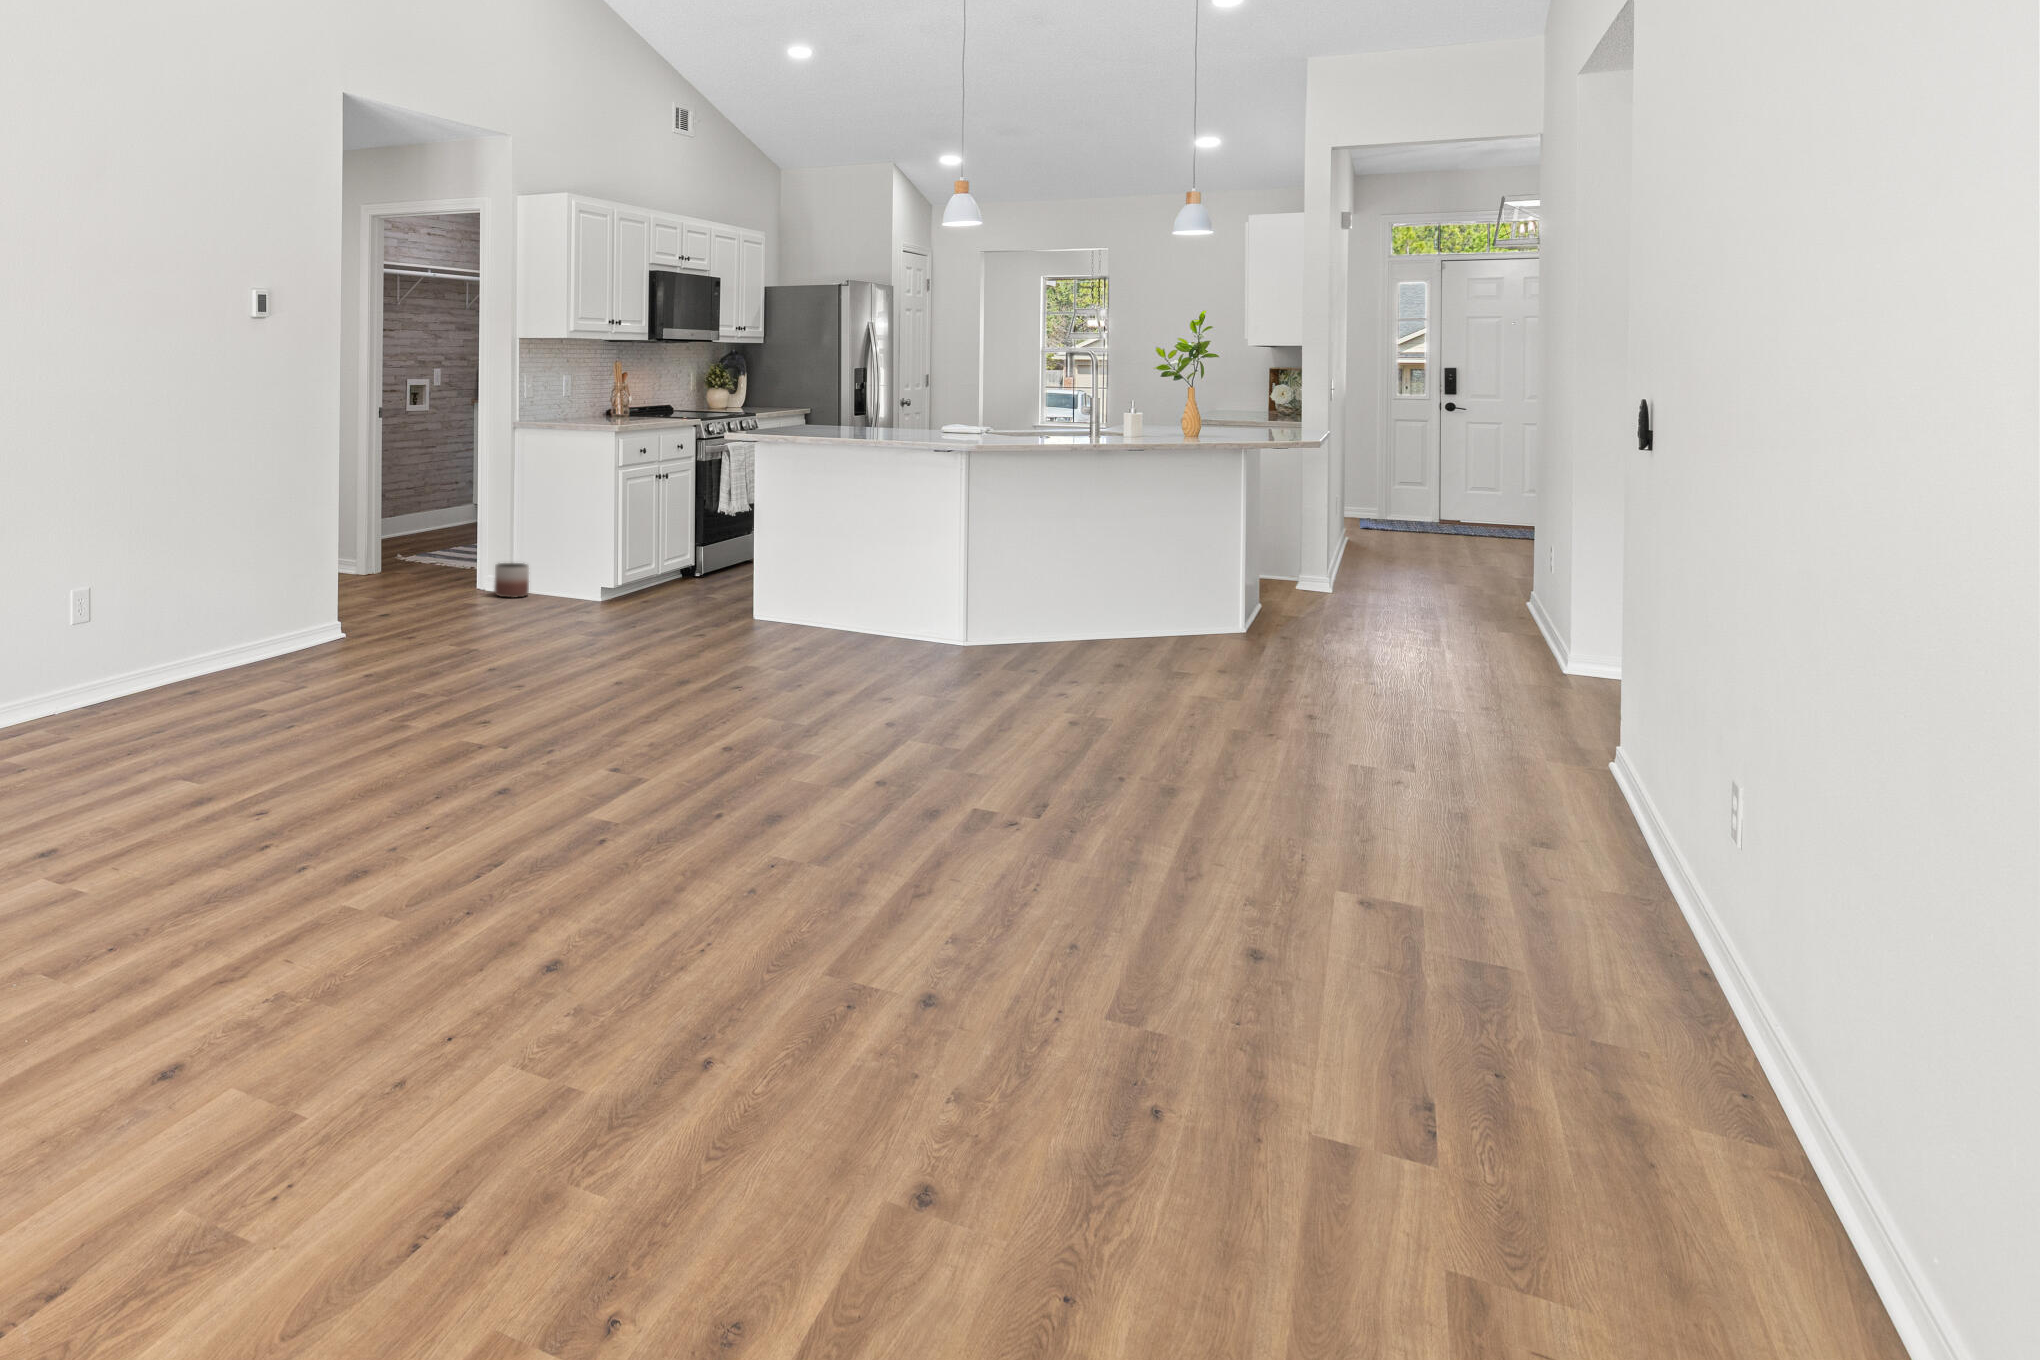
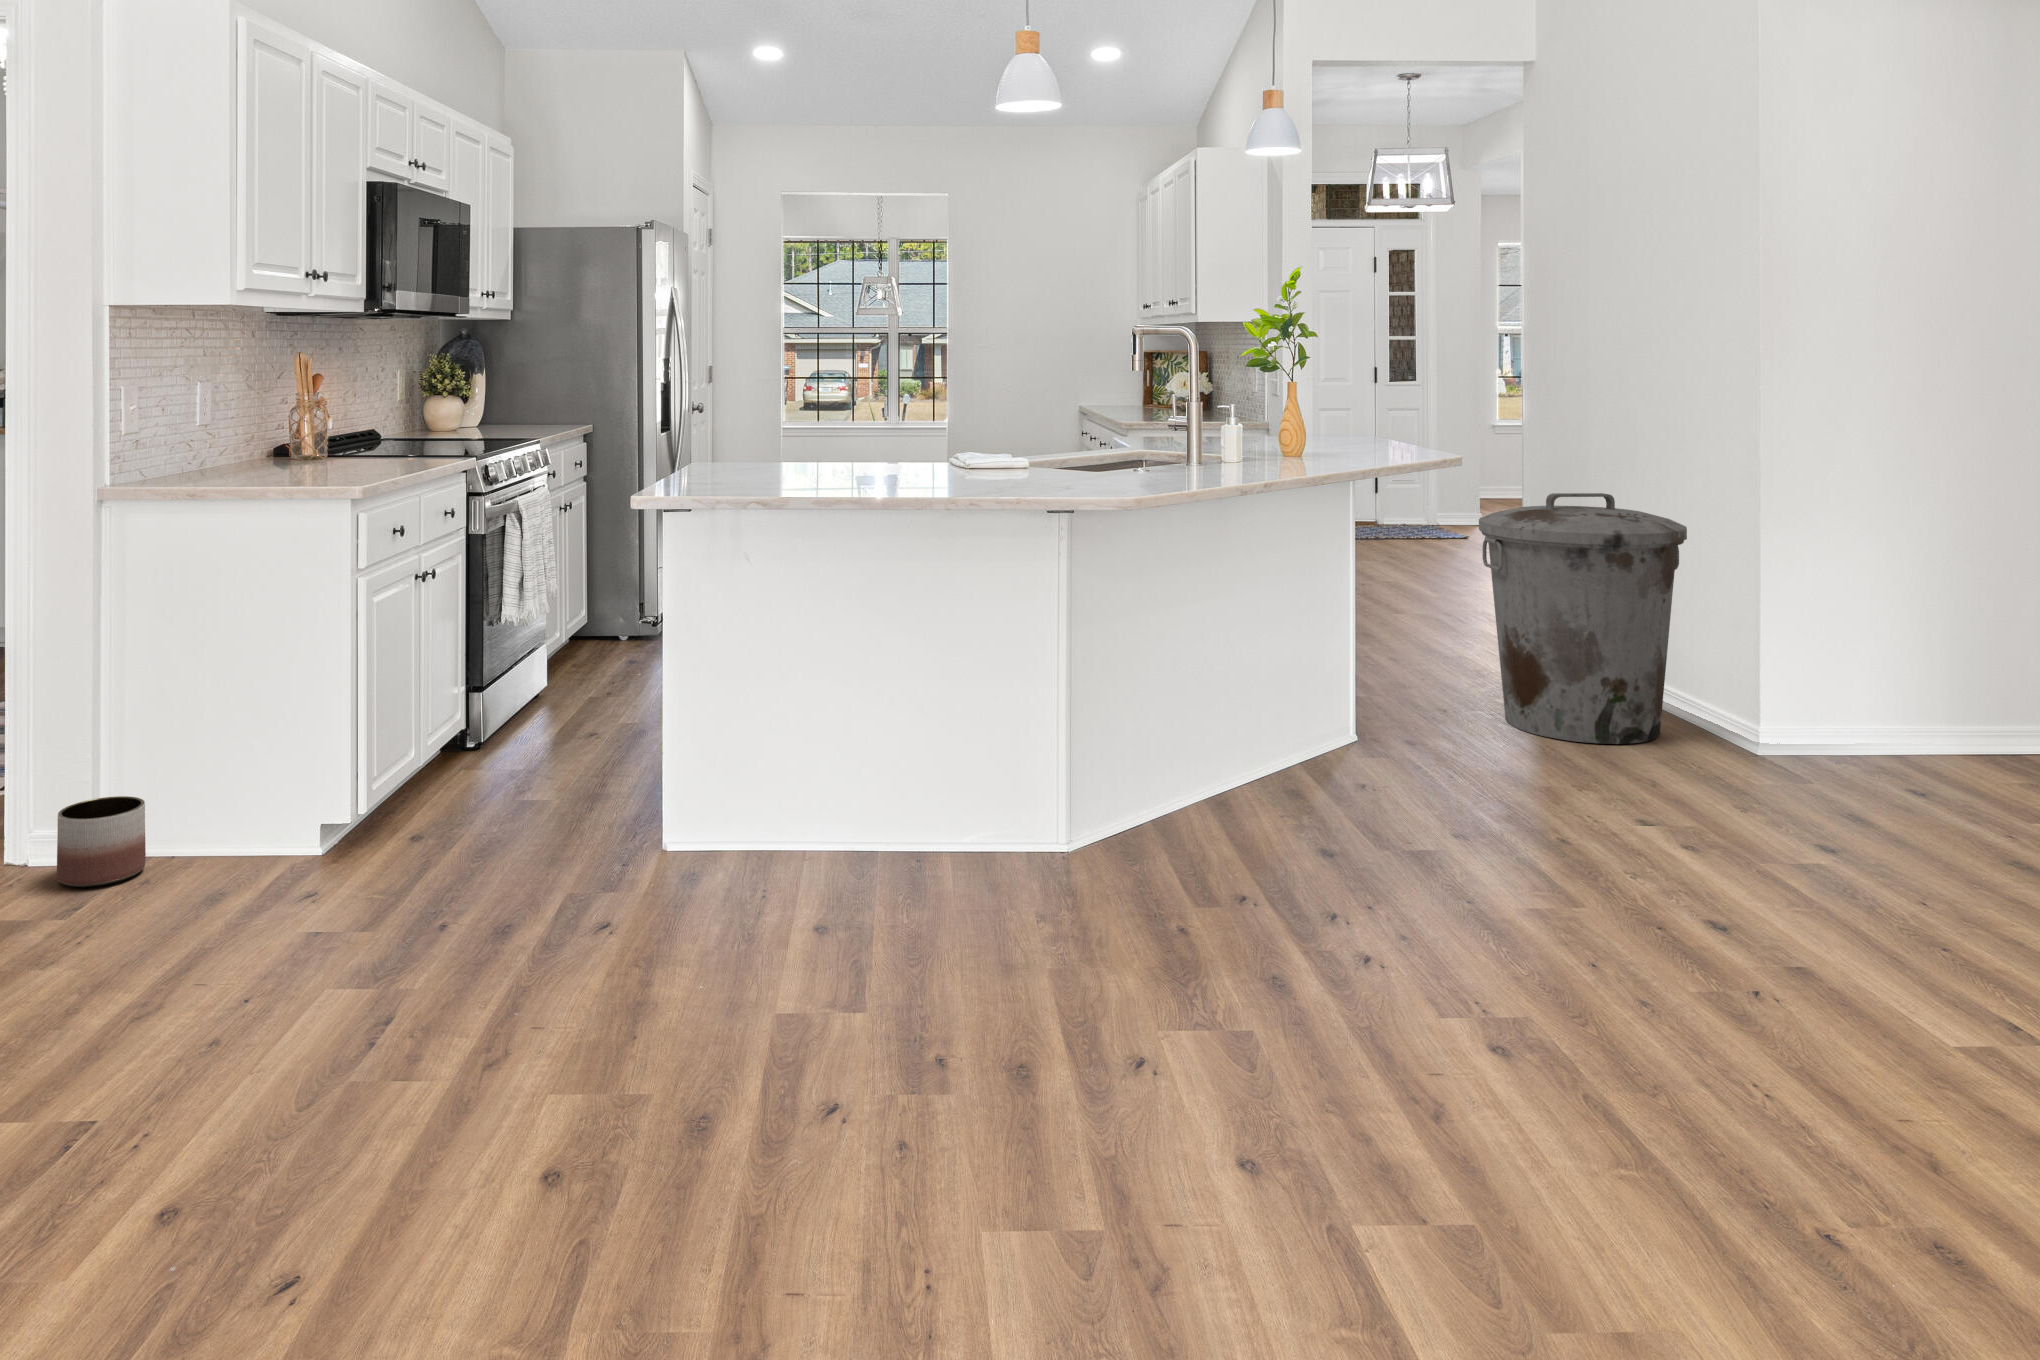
trash can: none [1371,474,1539,660] -> present [1479,493,1687,744]

